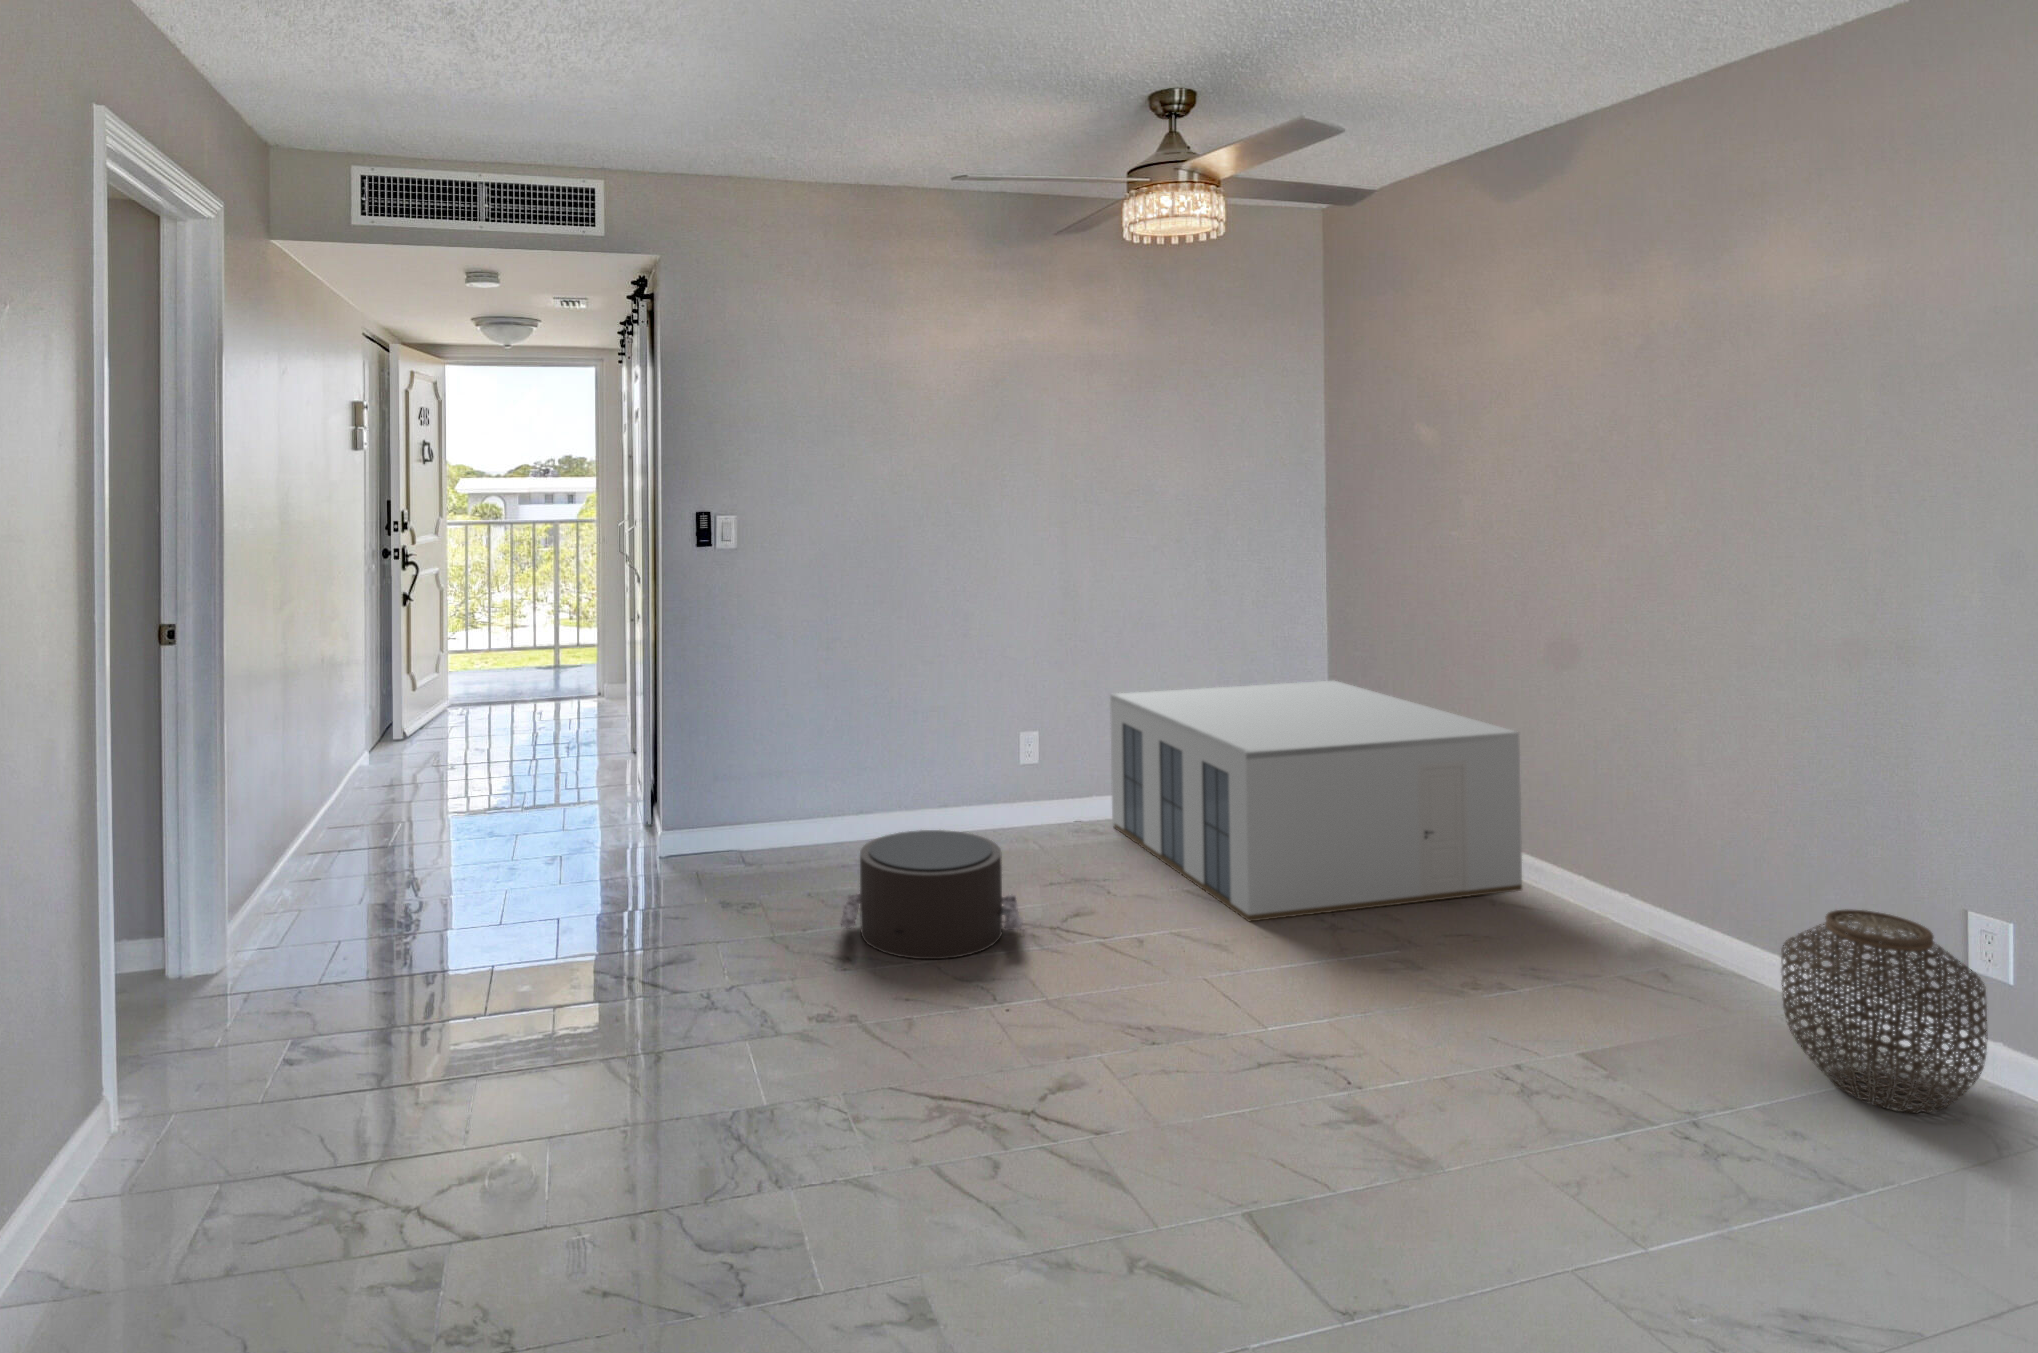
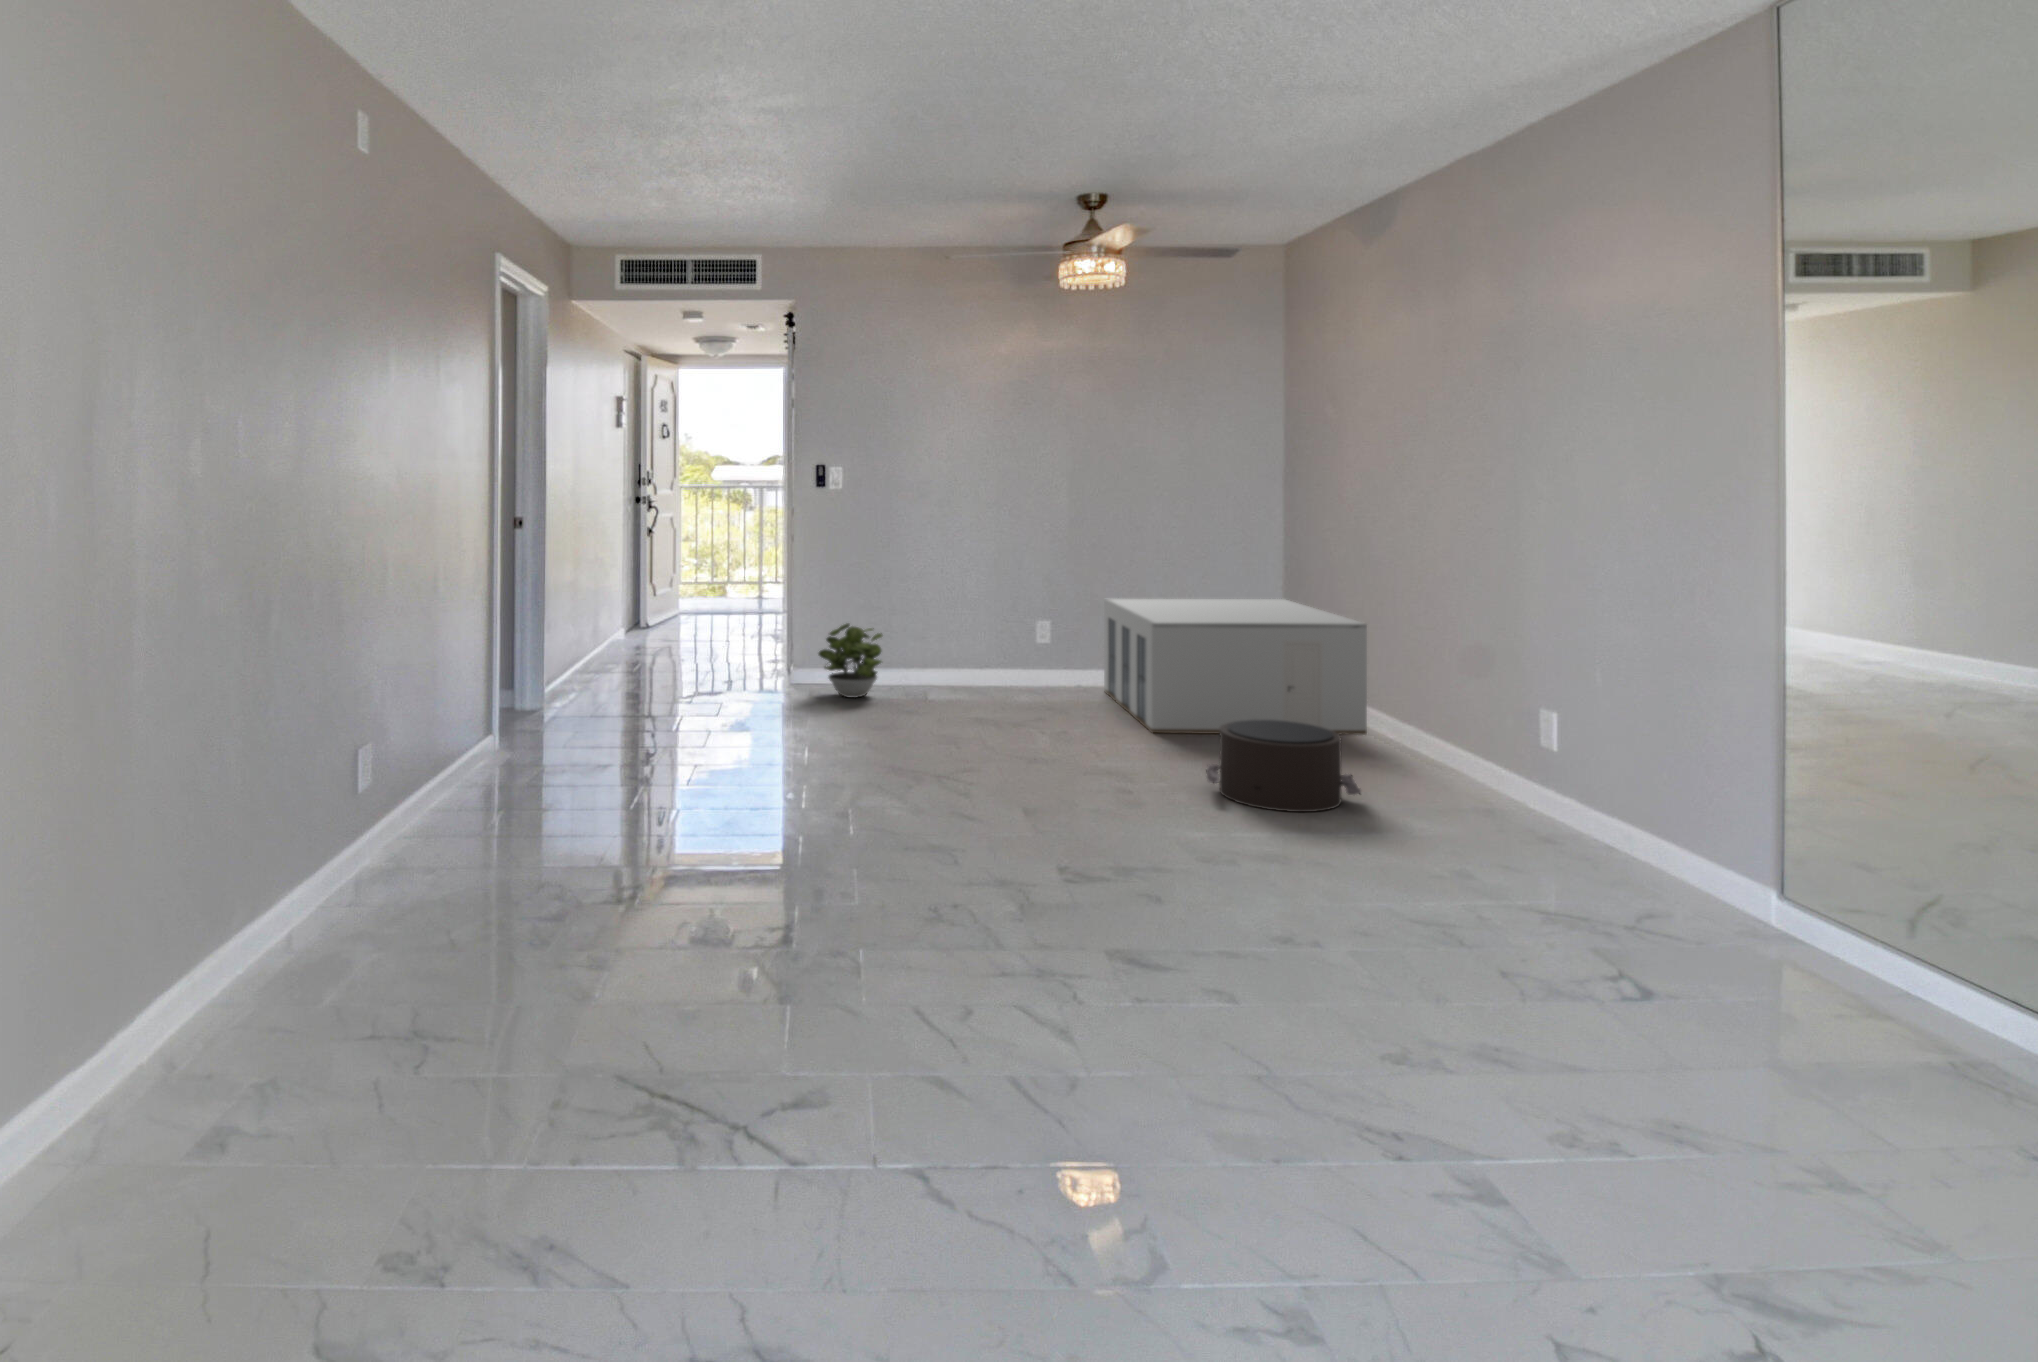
potted plant: none [708,760,811,879] -> present [819,624,882,698]
pouf: present [841,830,1022,959] -> present [1206,720,1361,812]
woven basket: present [1781,909,1988,1113] -> none [1420,708,1533,822]

